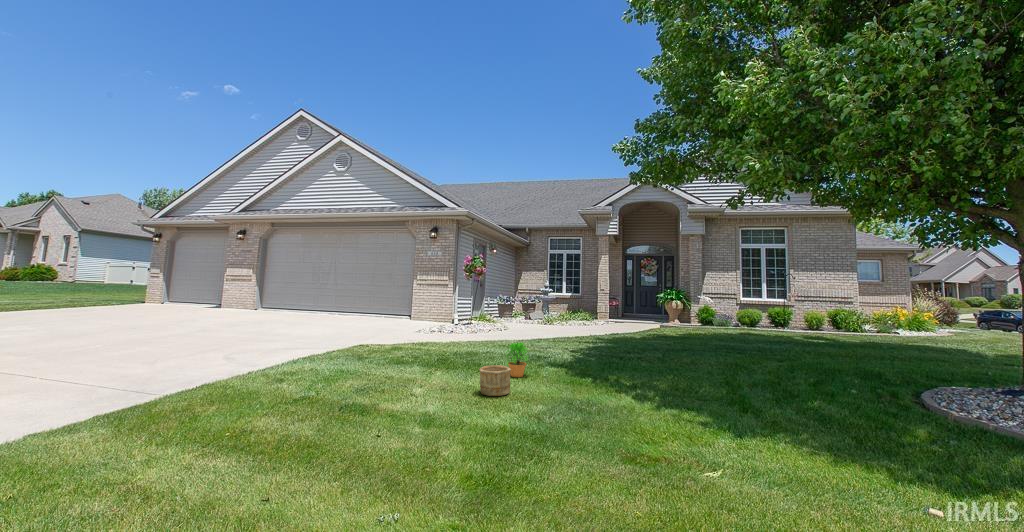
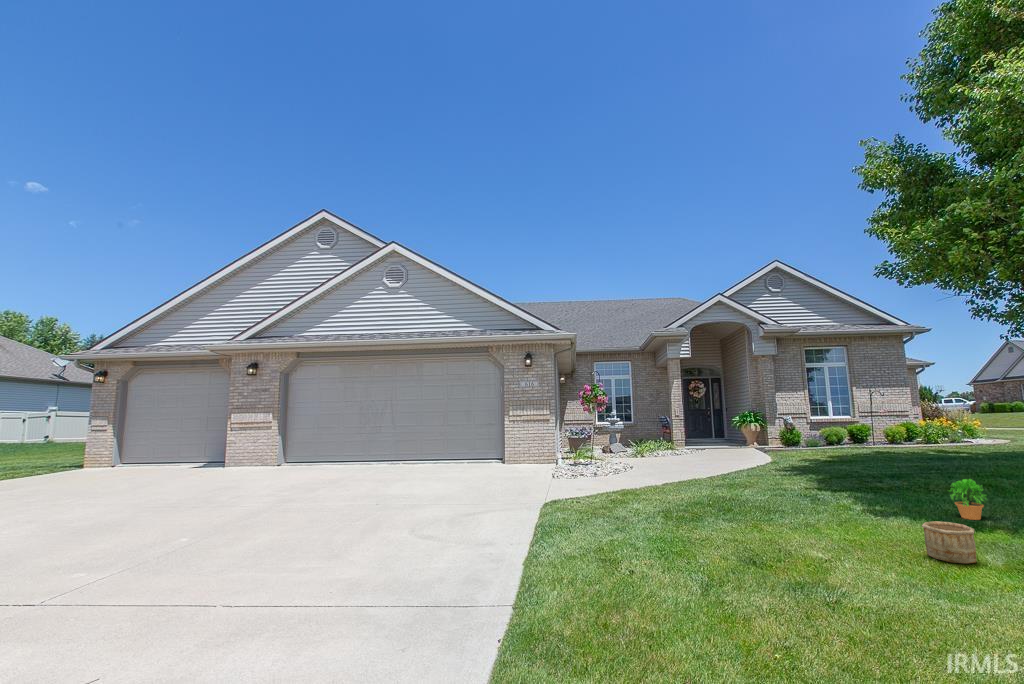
potted plant: present [506,343,528,377] -> present [950,479,986,520]

